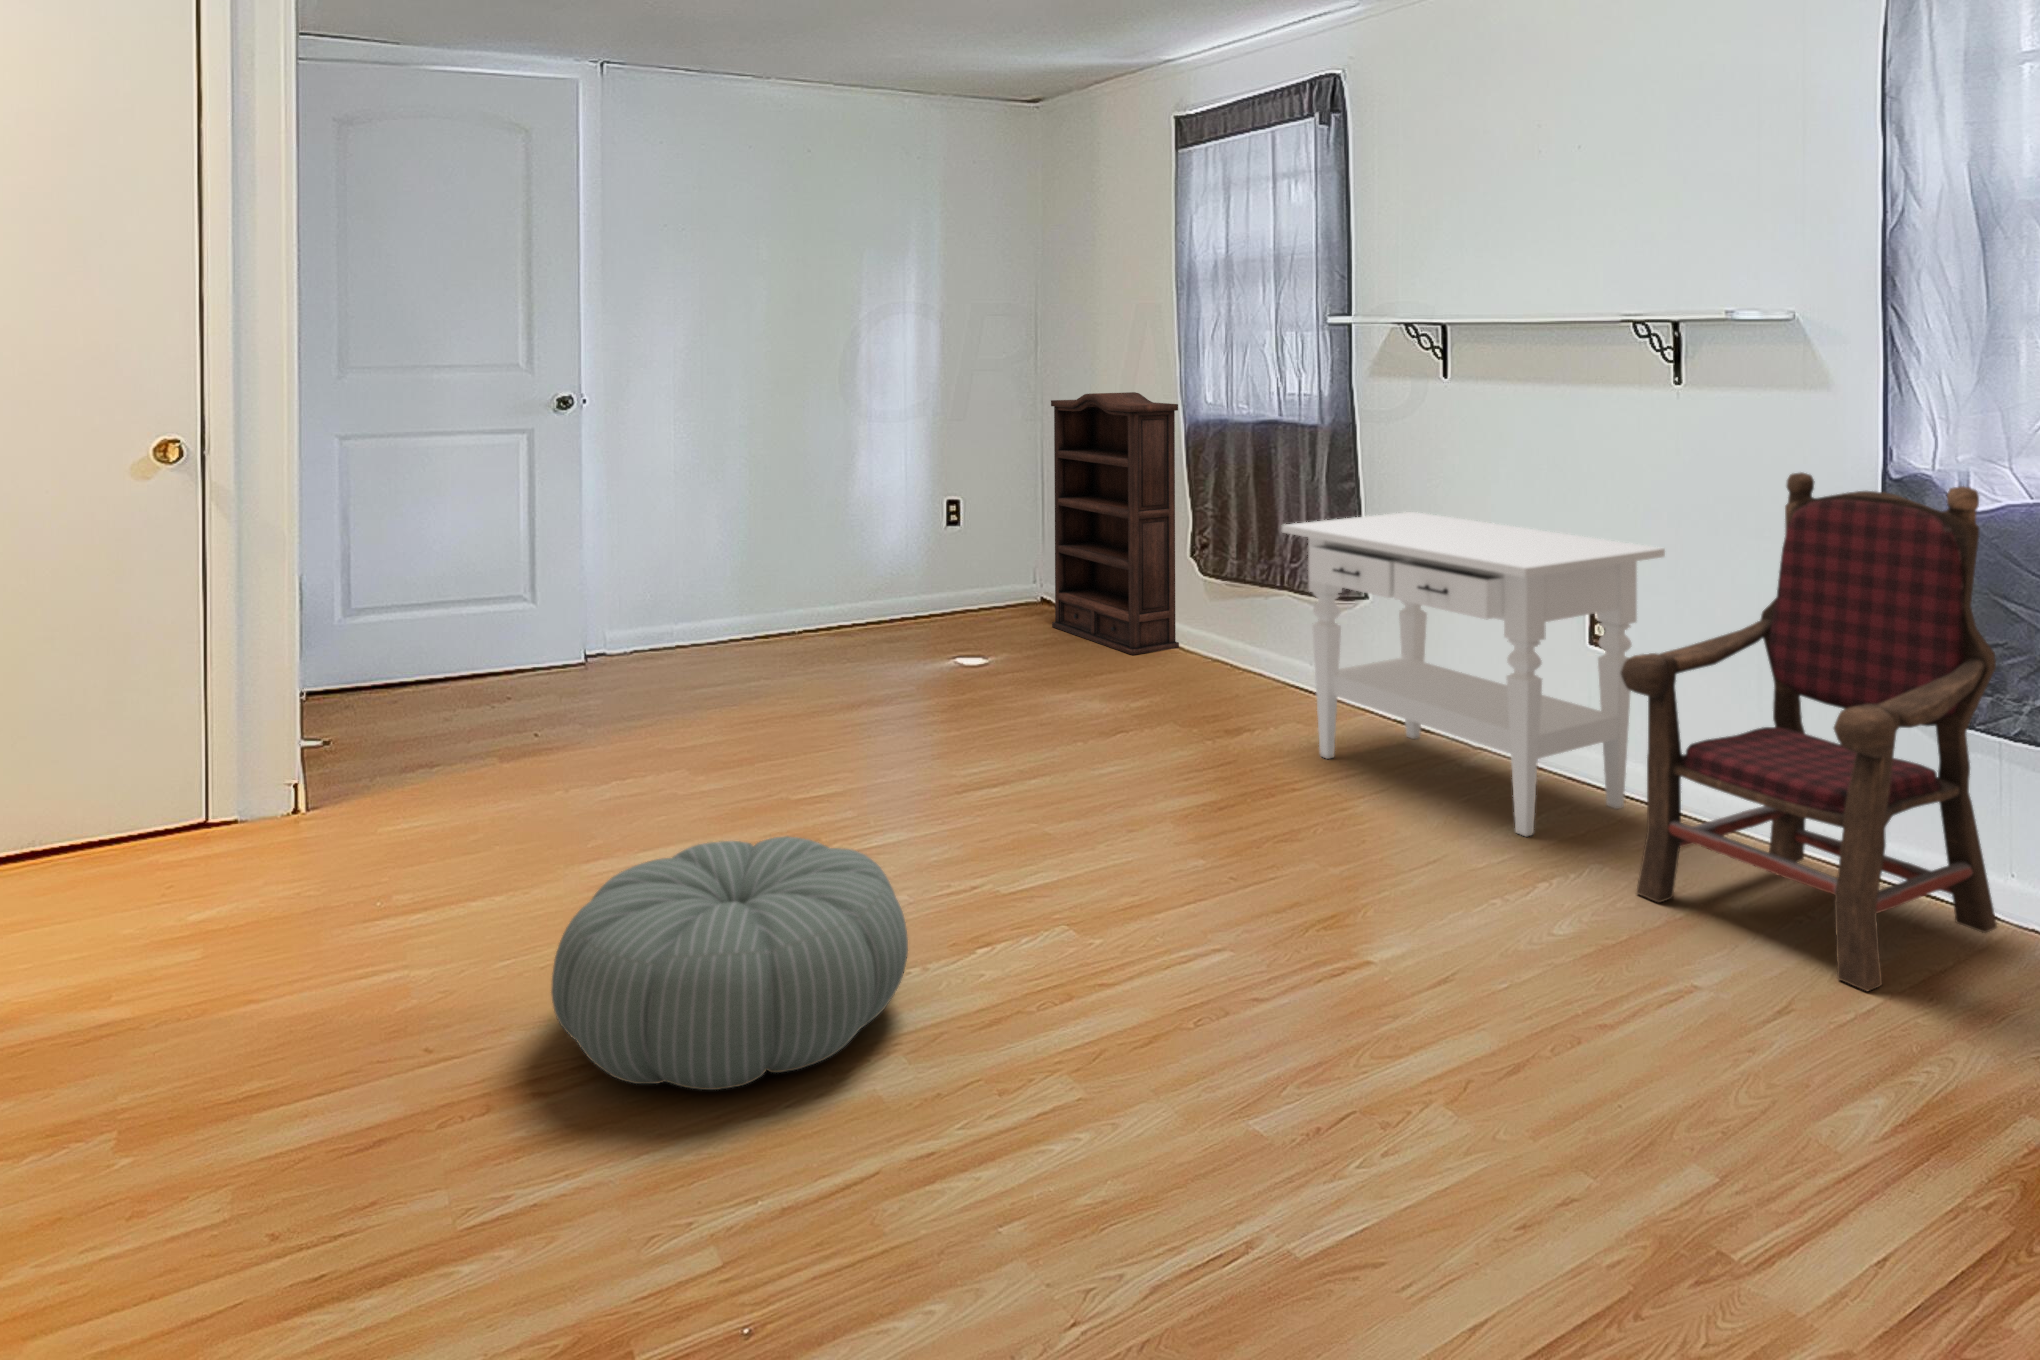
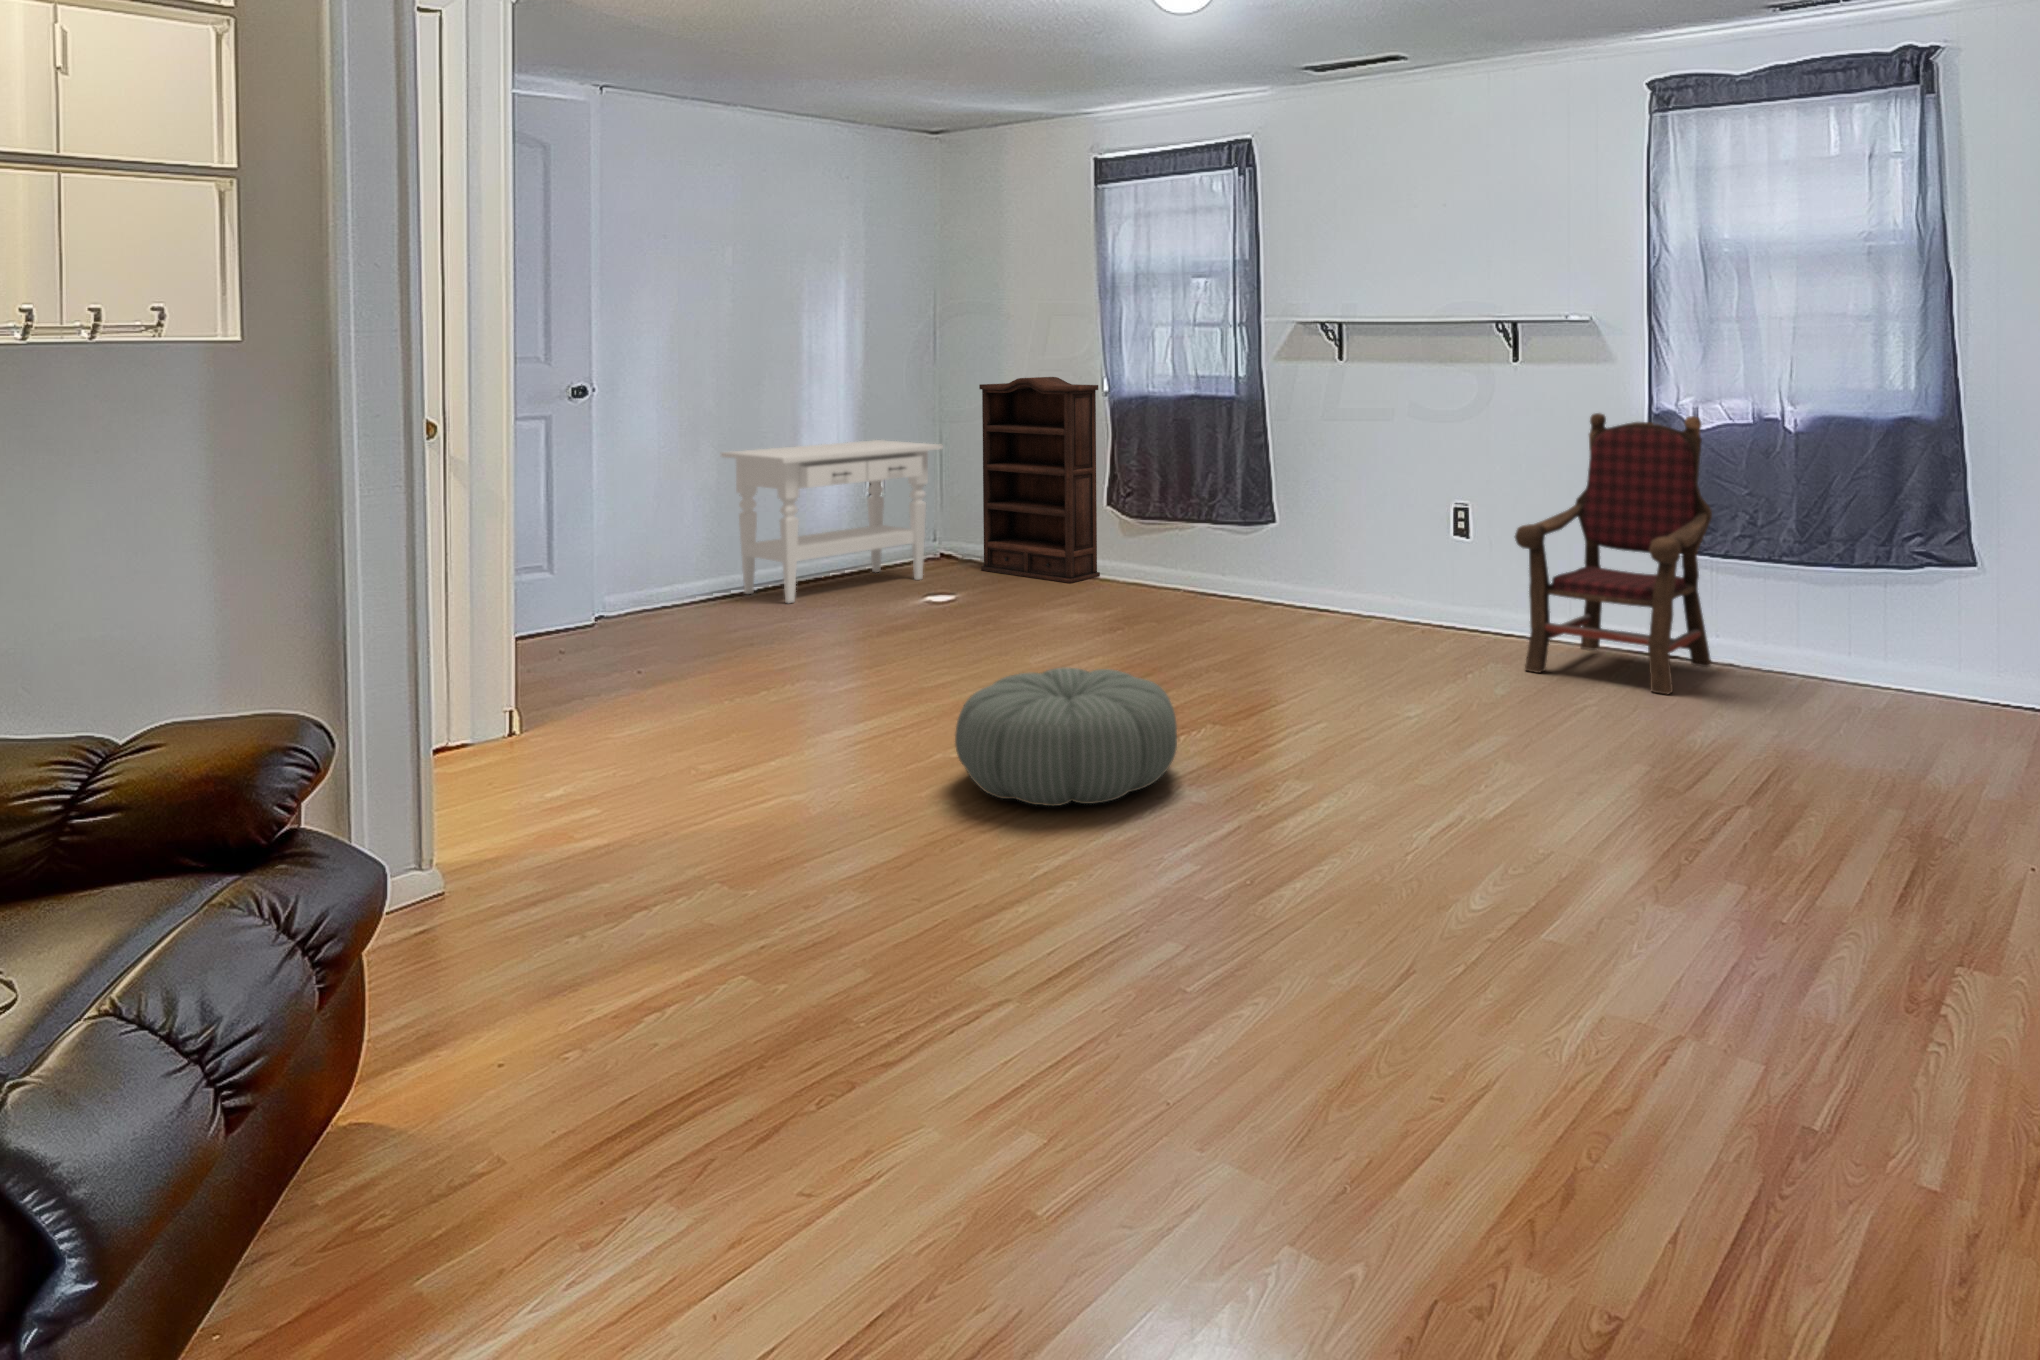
side table: present [1282,512,1665,837] -> present [721,440,943,603]

